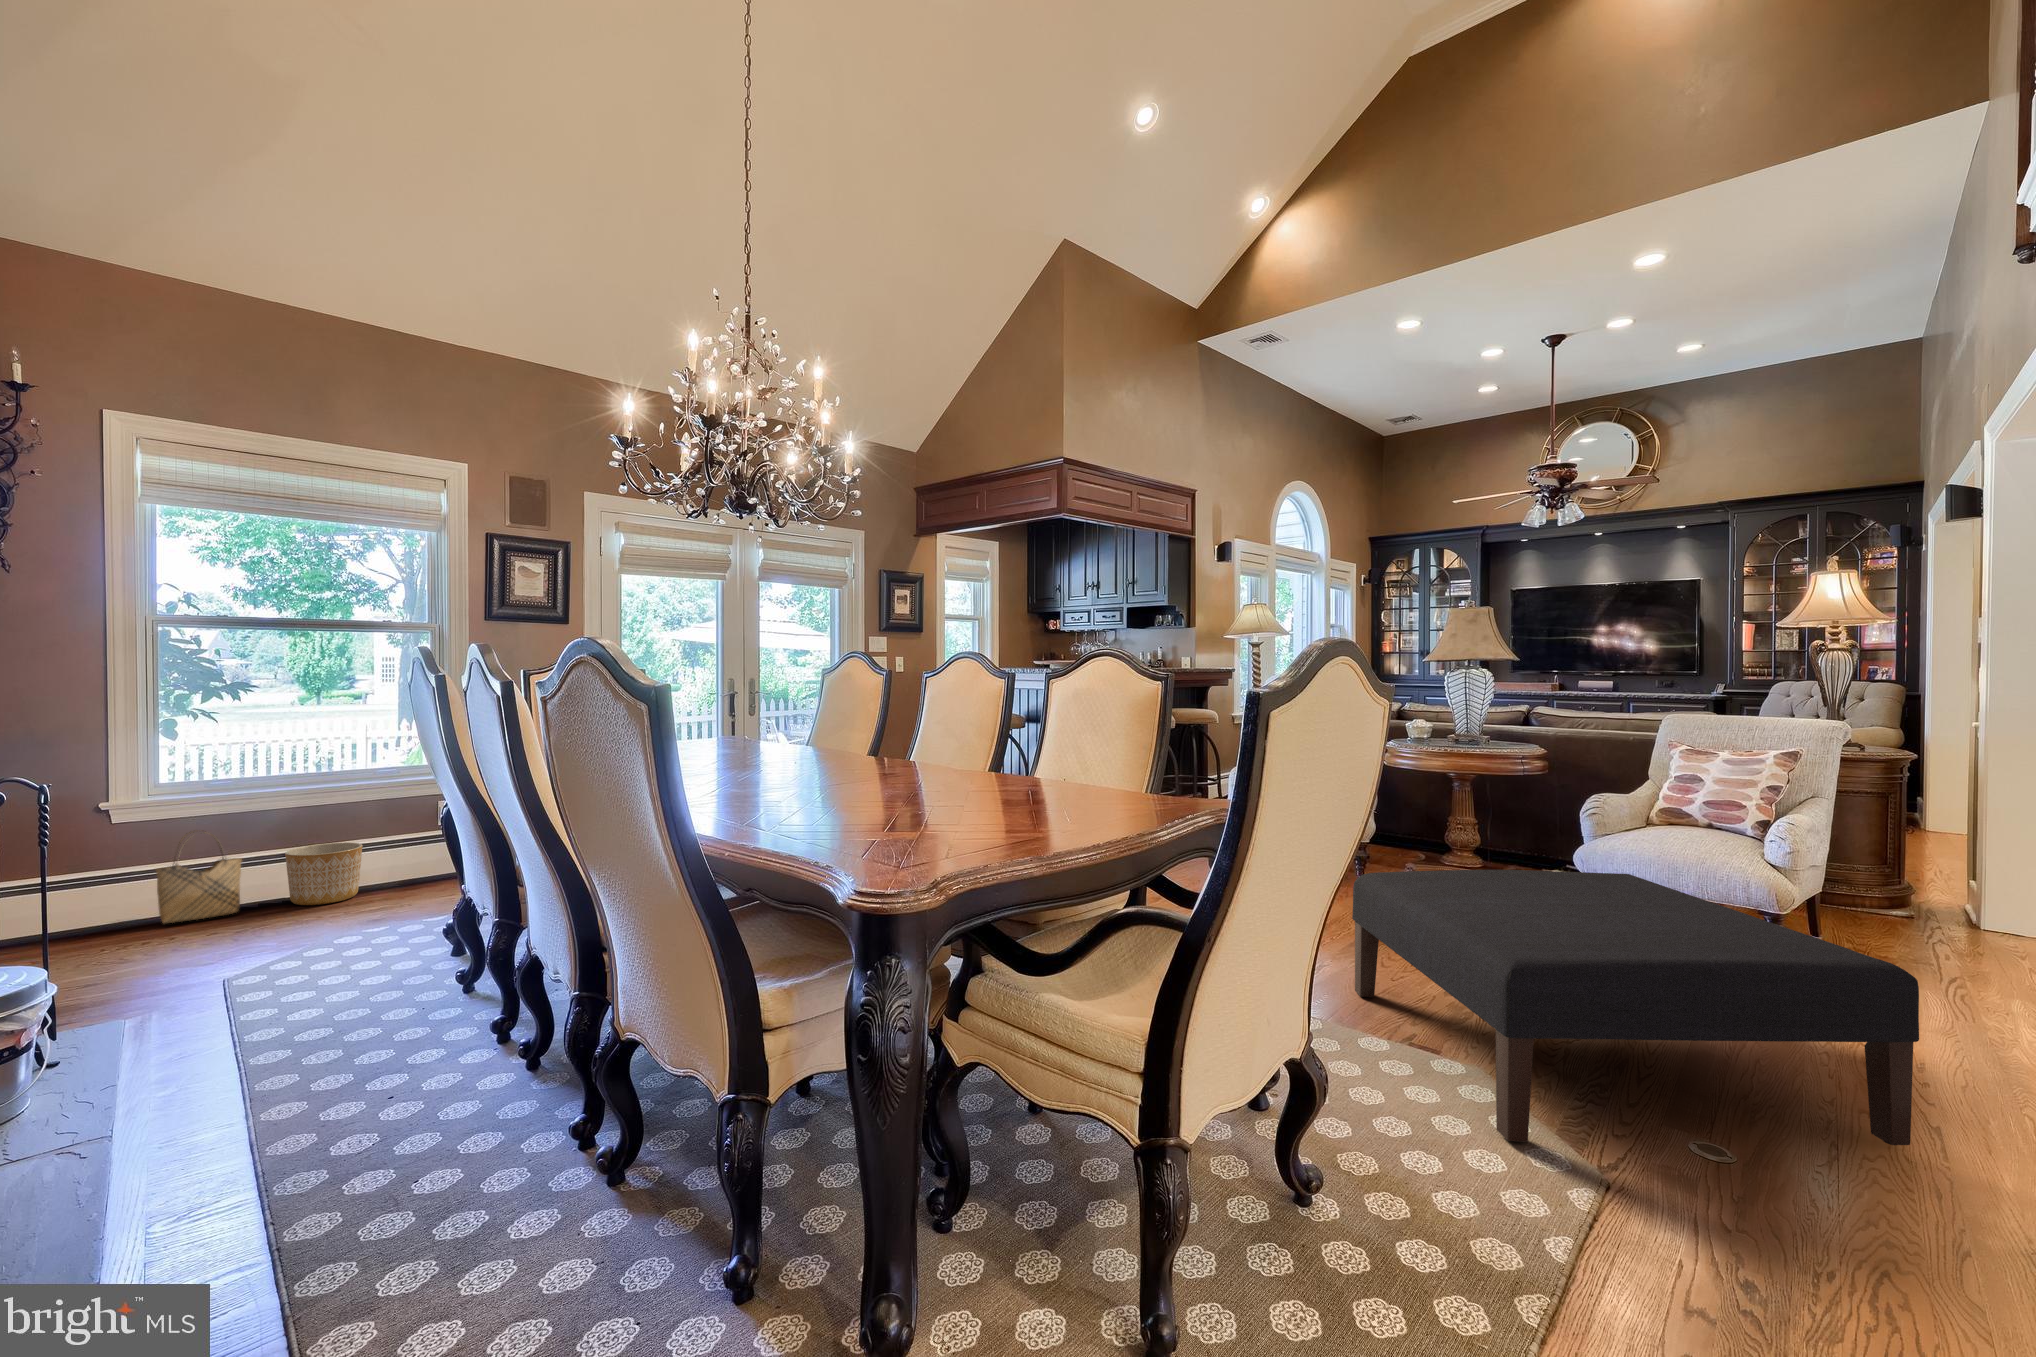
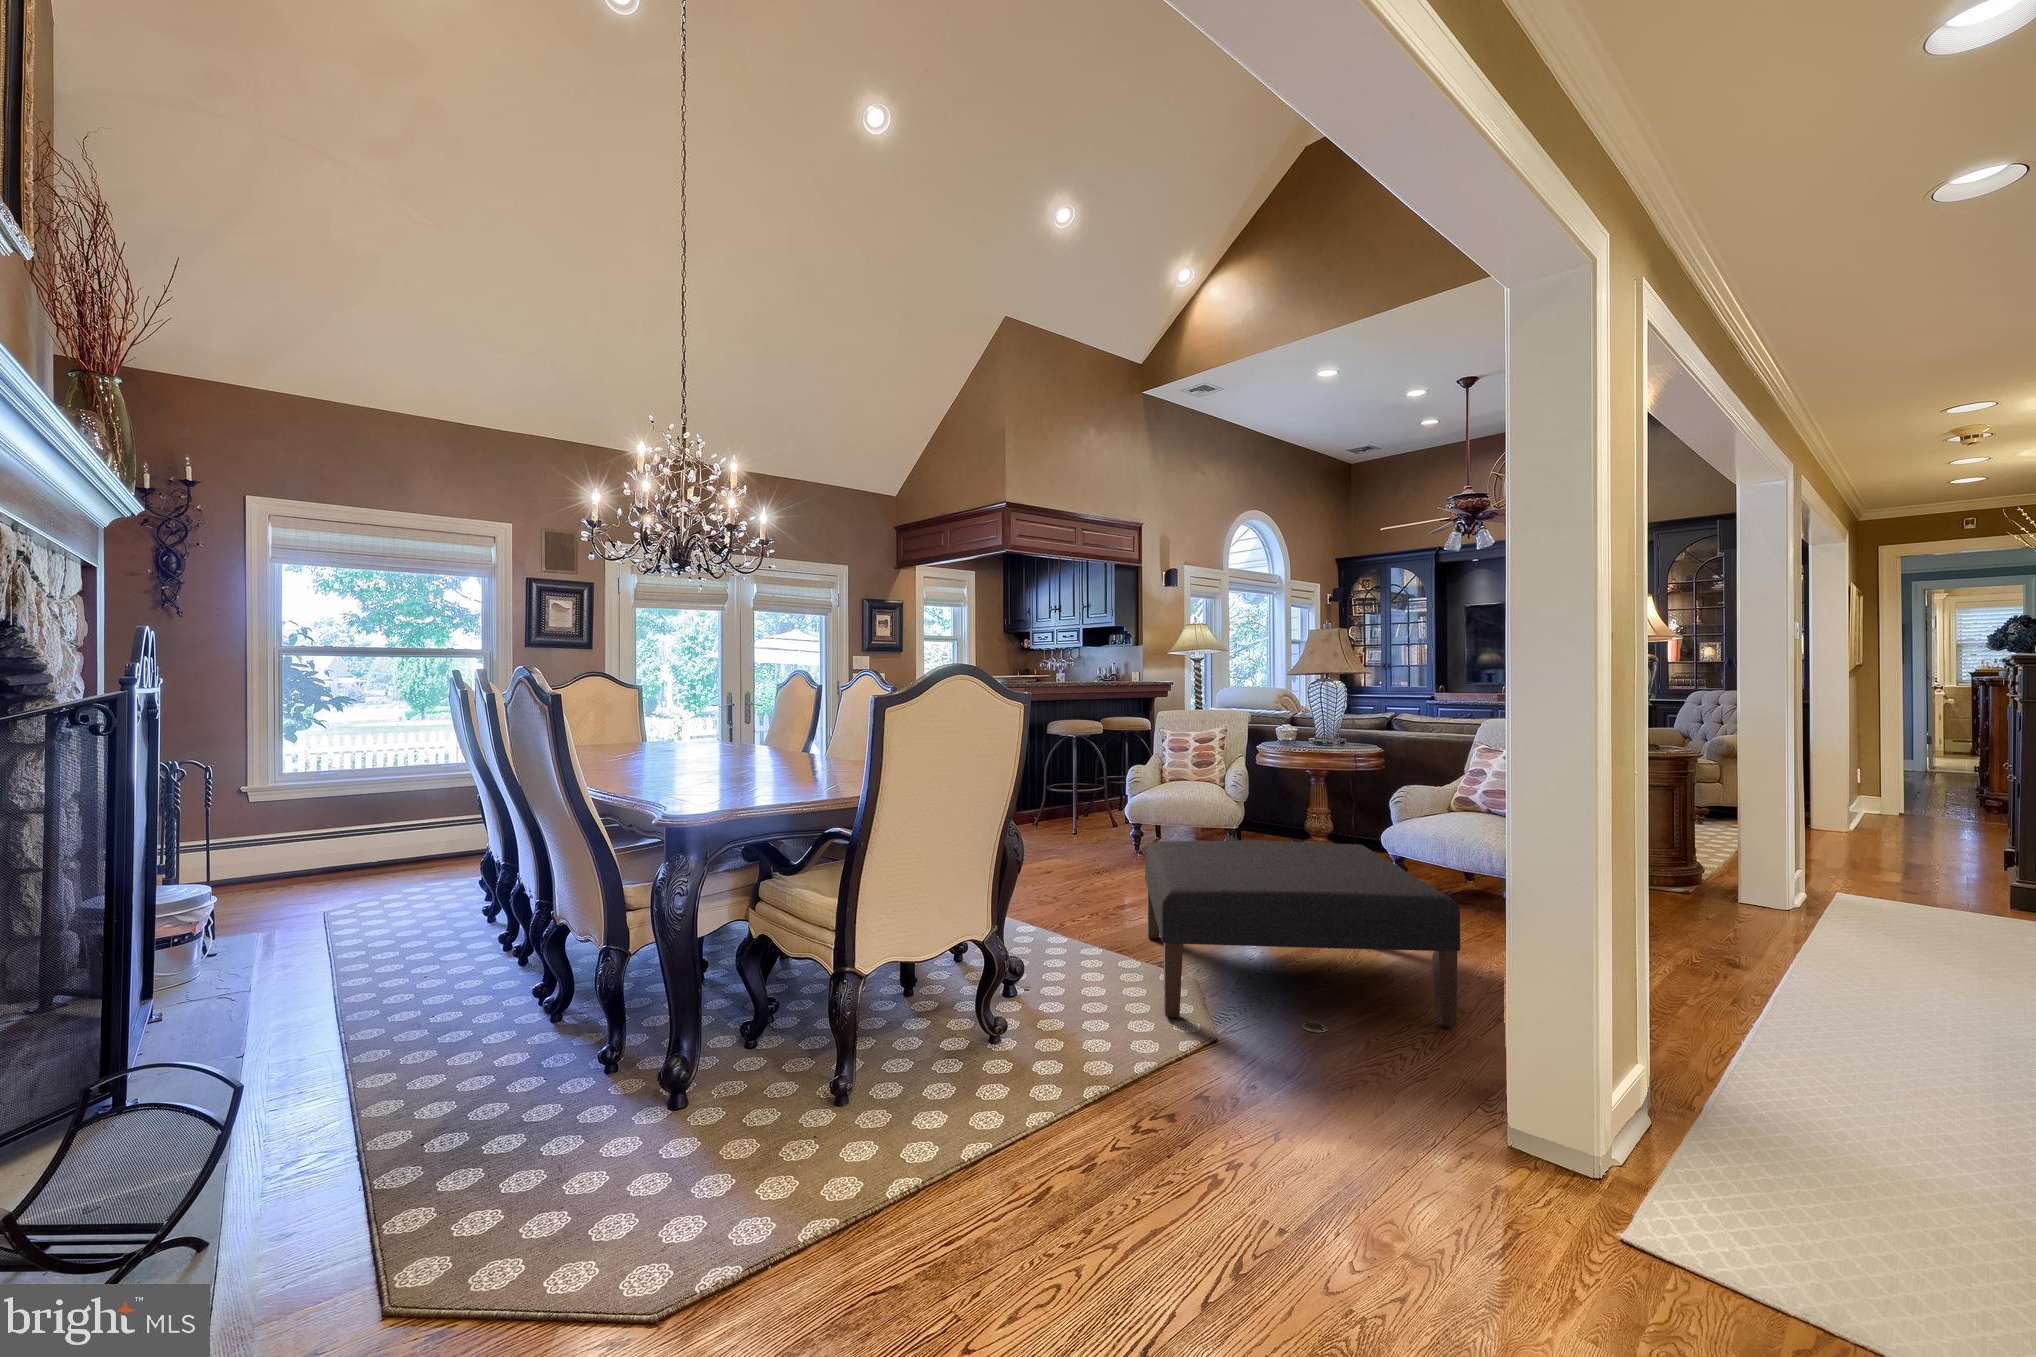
woven basket: present [156,832,242,924] -> none [278,809,340,878]
planter: present [285,842,363,905] -> none [371,822,428,869]

